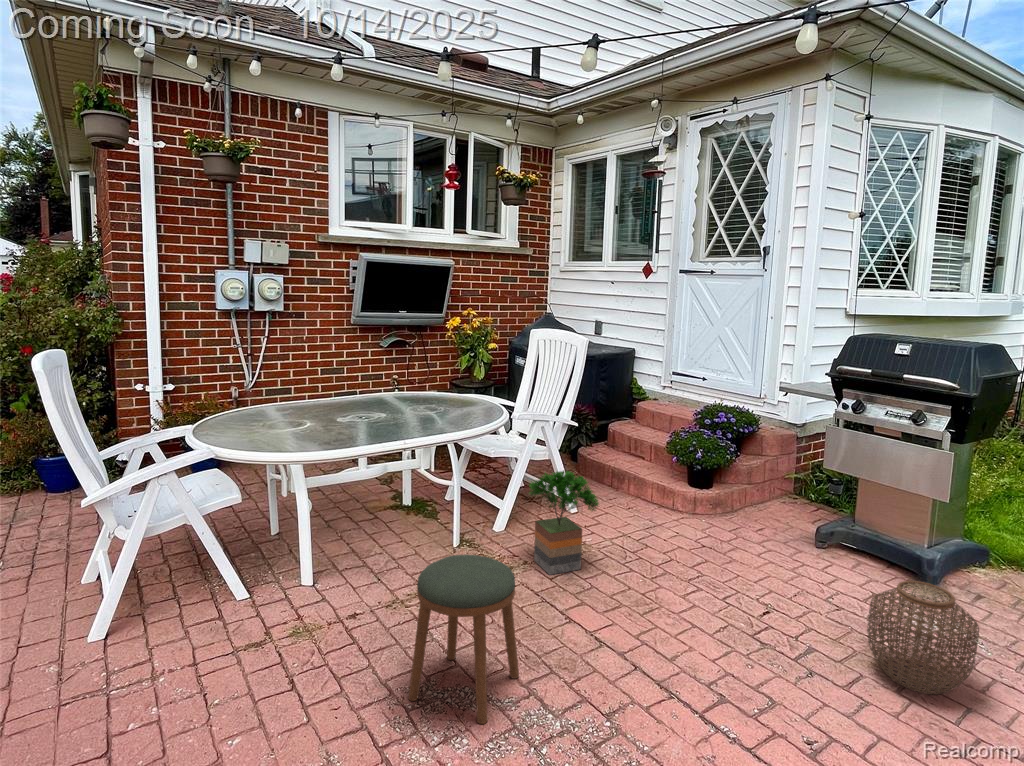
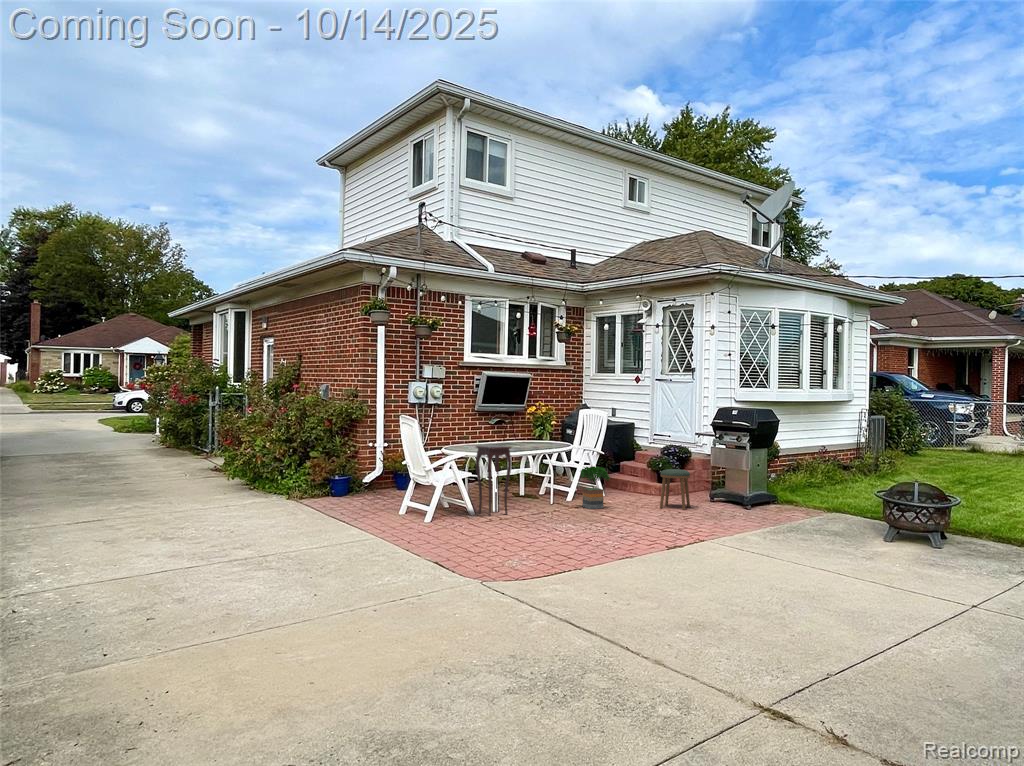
side table: none [249,437,341,637] -> present [476,445,511,516]
stool: present [409,554,519,724] -> present [660,469,690,510]
woven basket: present [867,581,979,694] -> none [705,488,739,524]

